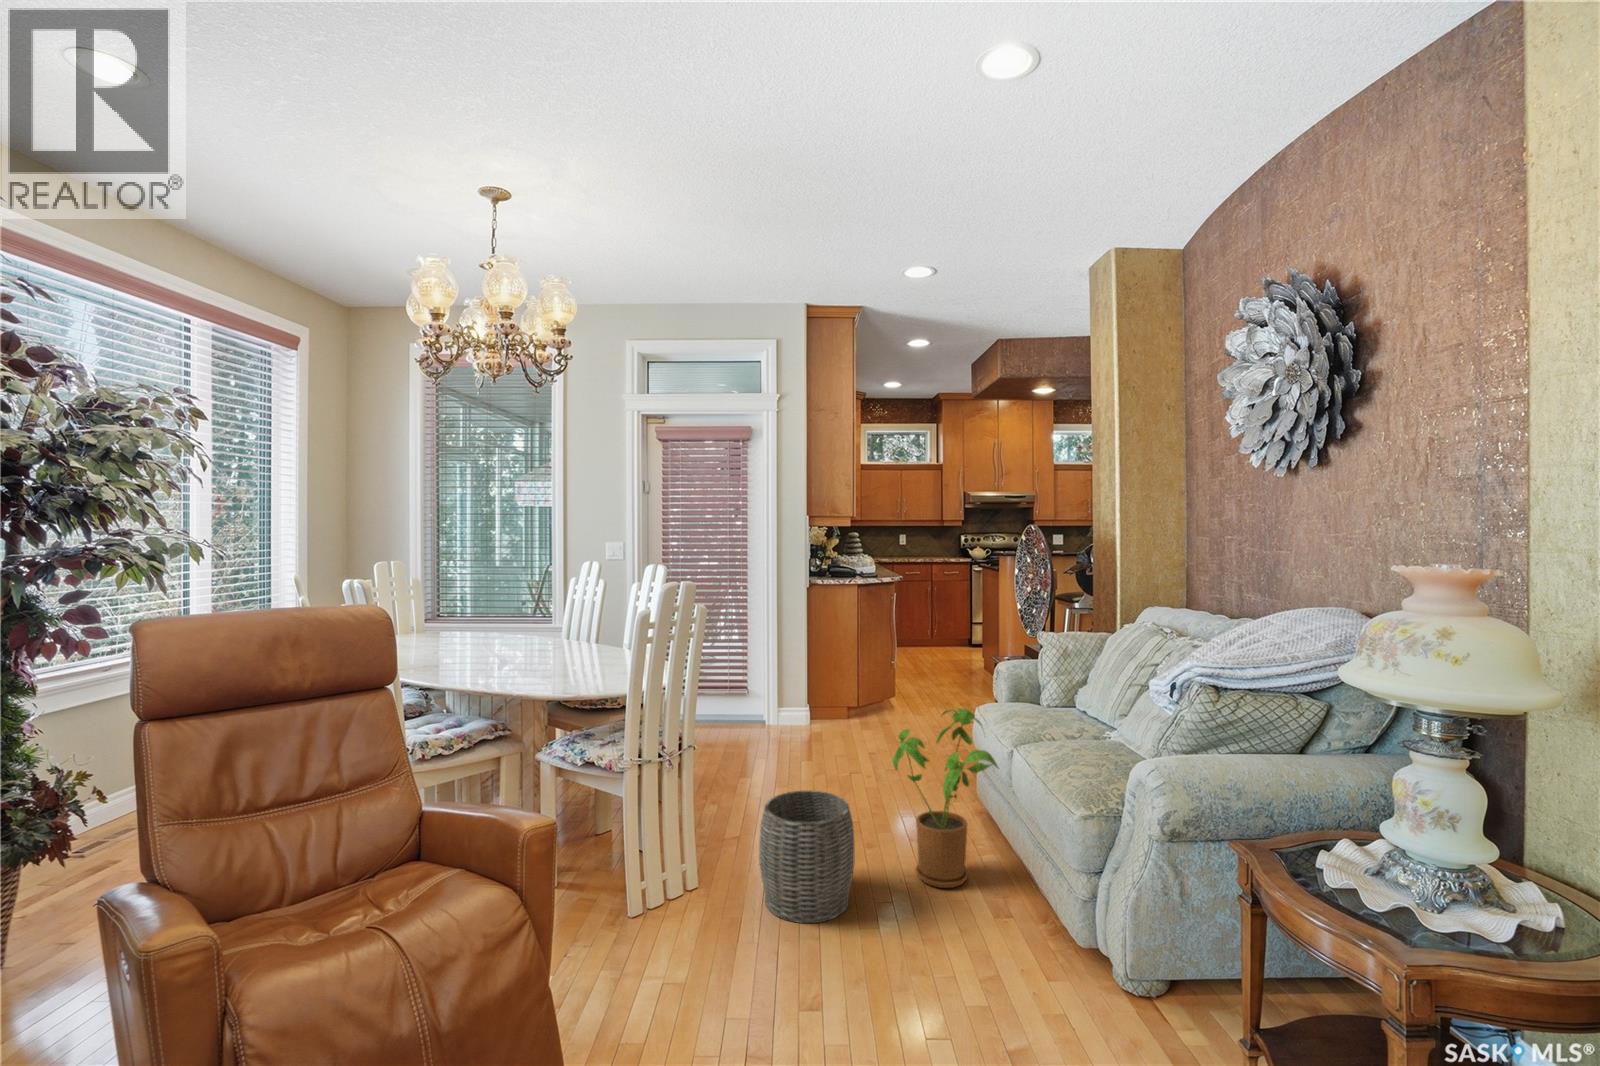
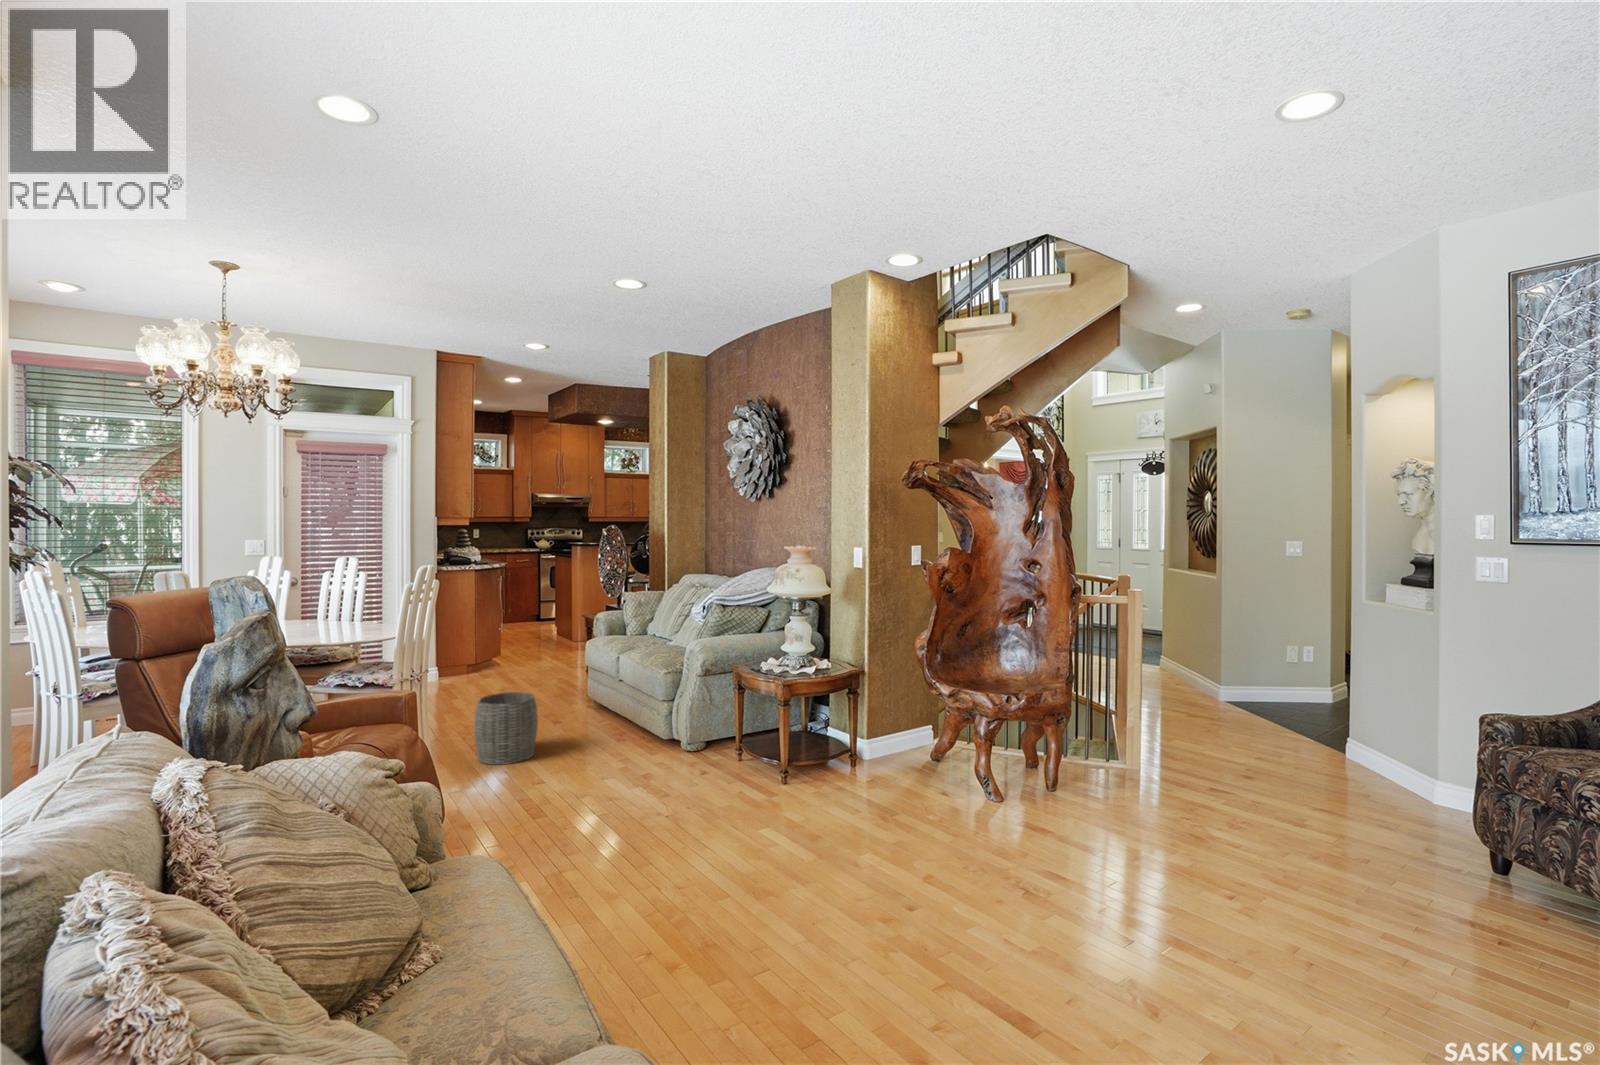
house plant: present [893,708,998,888] -> none [553,634,619,738]

